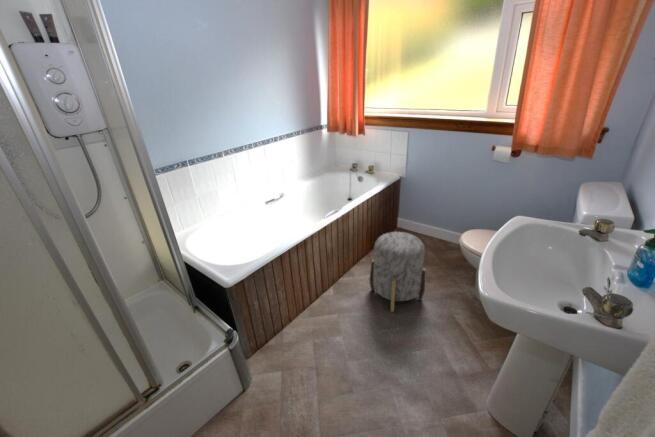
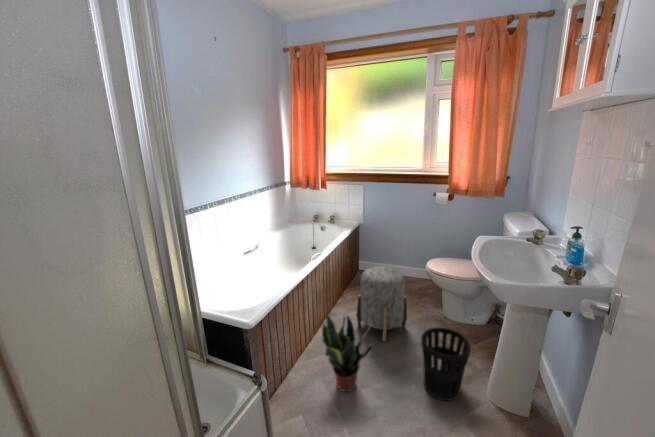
potted plant: none [302,282,364,359] -> present [322,315,373,392]
wastebasket: none [415,314,473,394] -> present [421,327,471,401]

